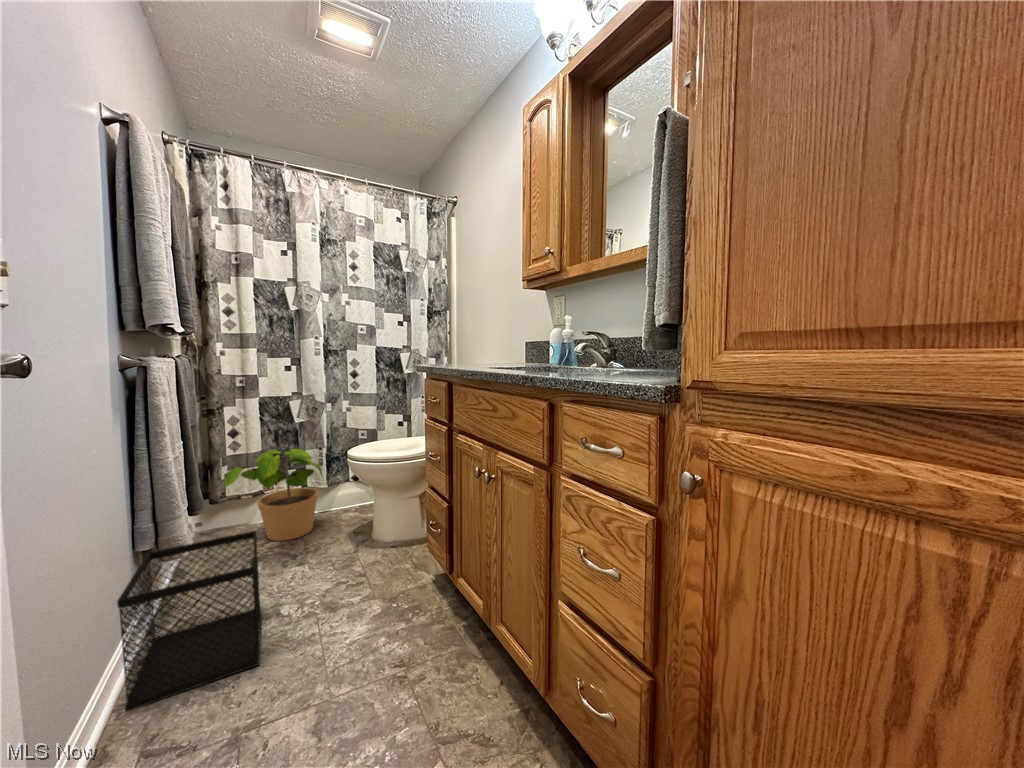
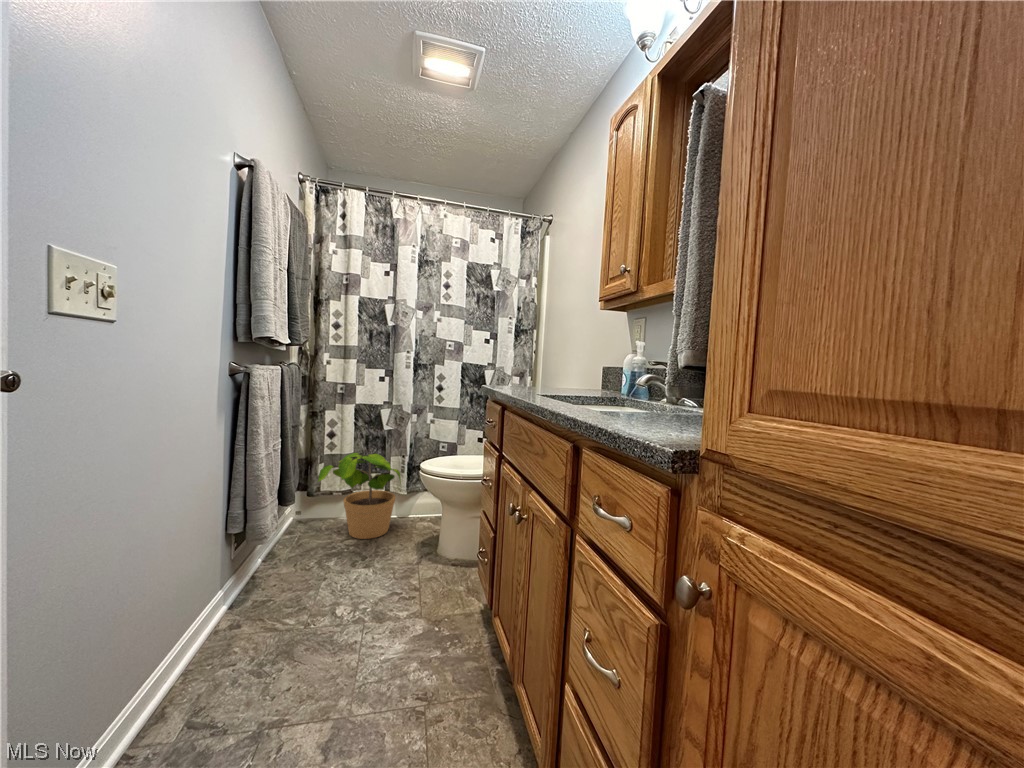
wastebasket: present [117,531,261,712] -> none [190,528,323,677]

